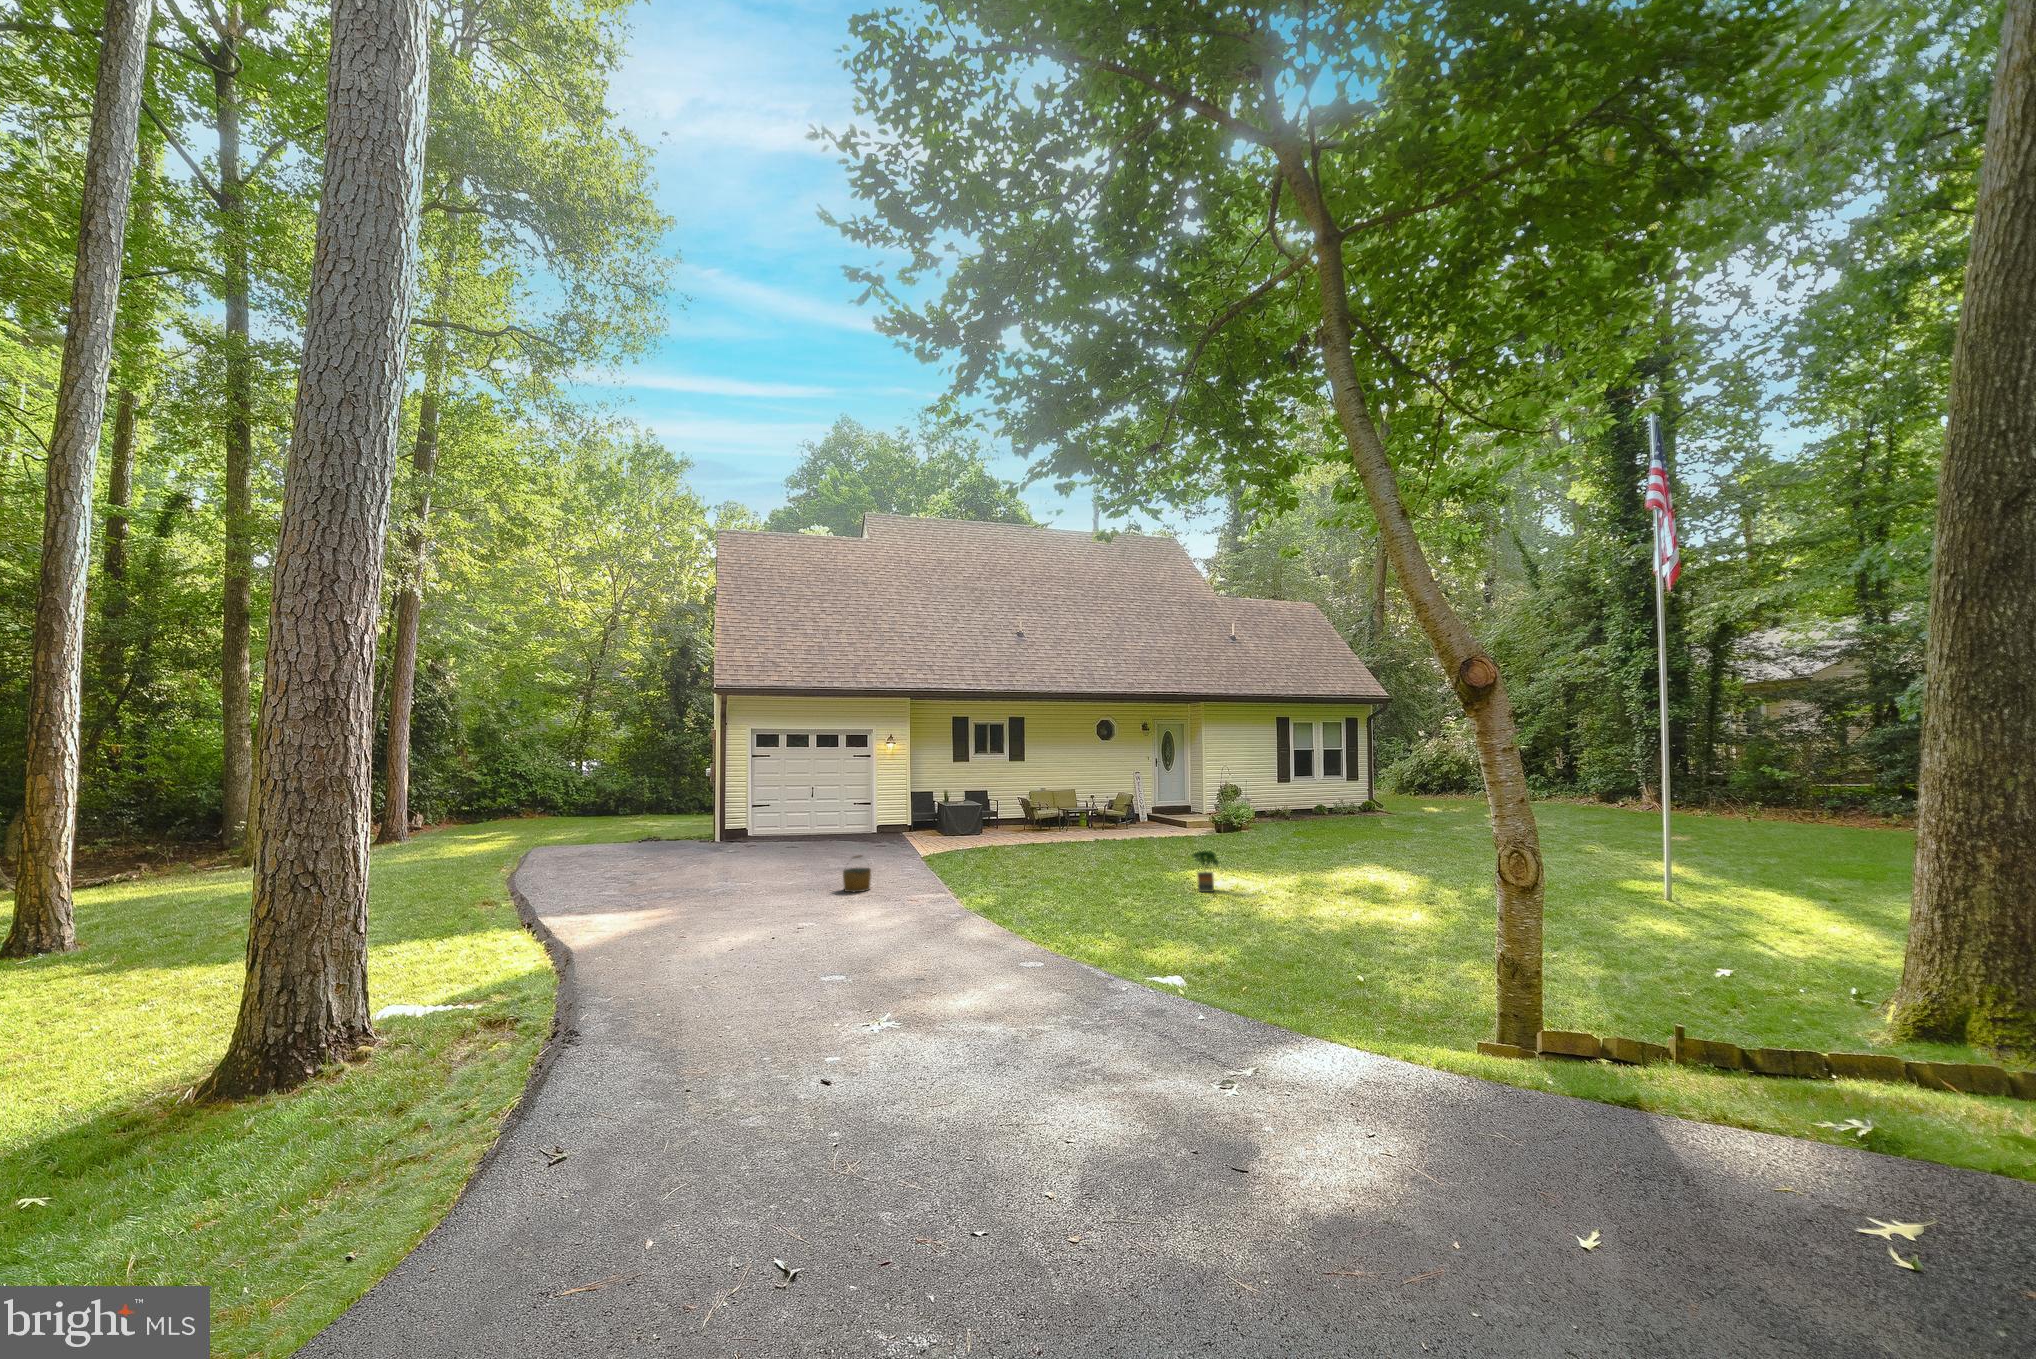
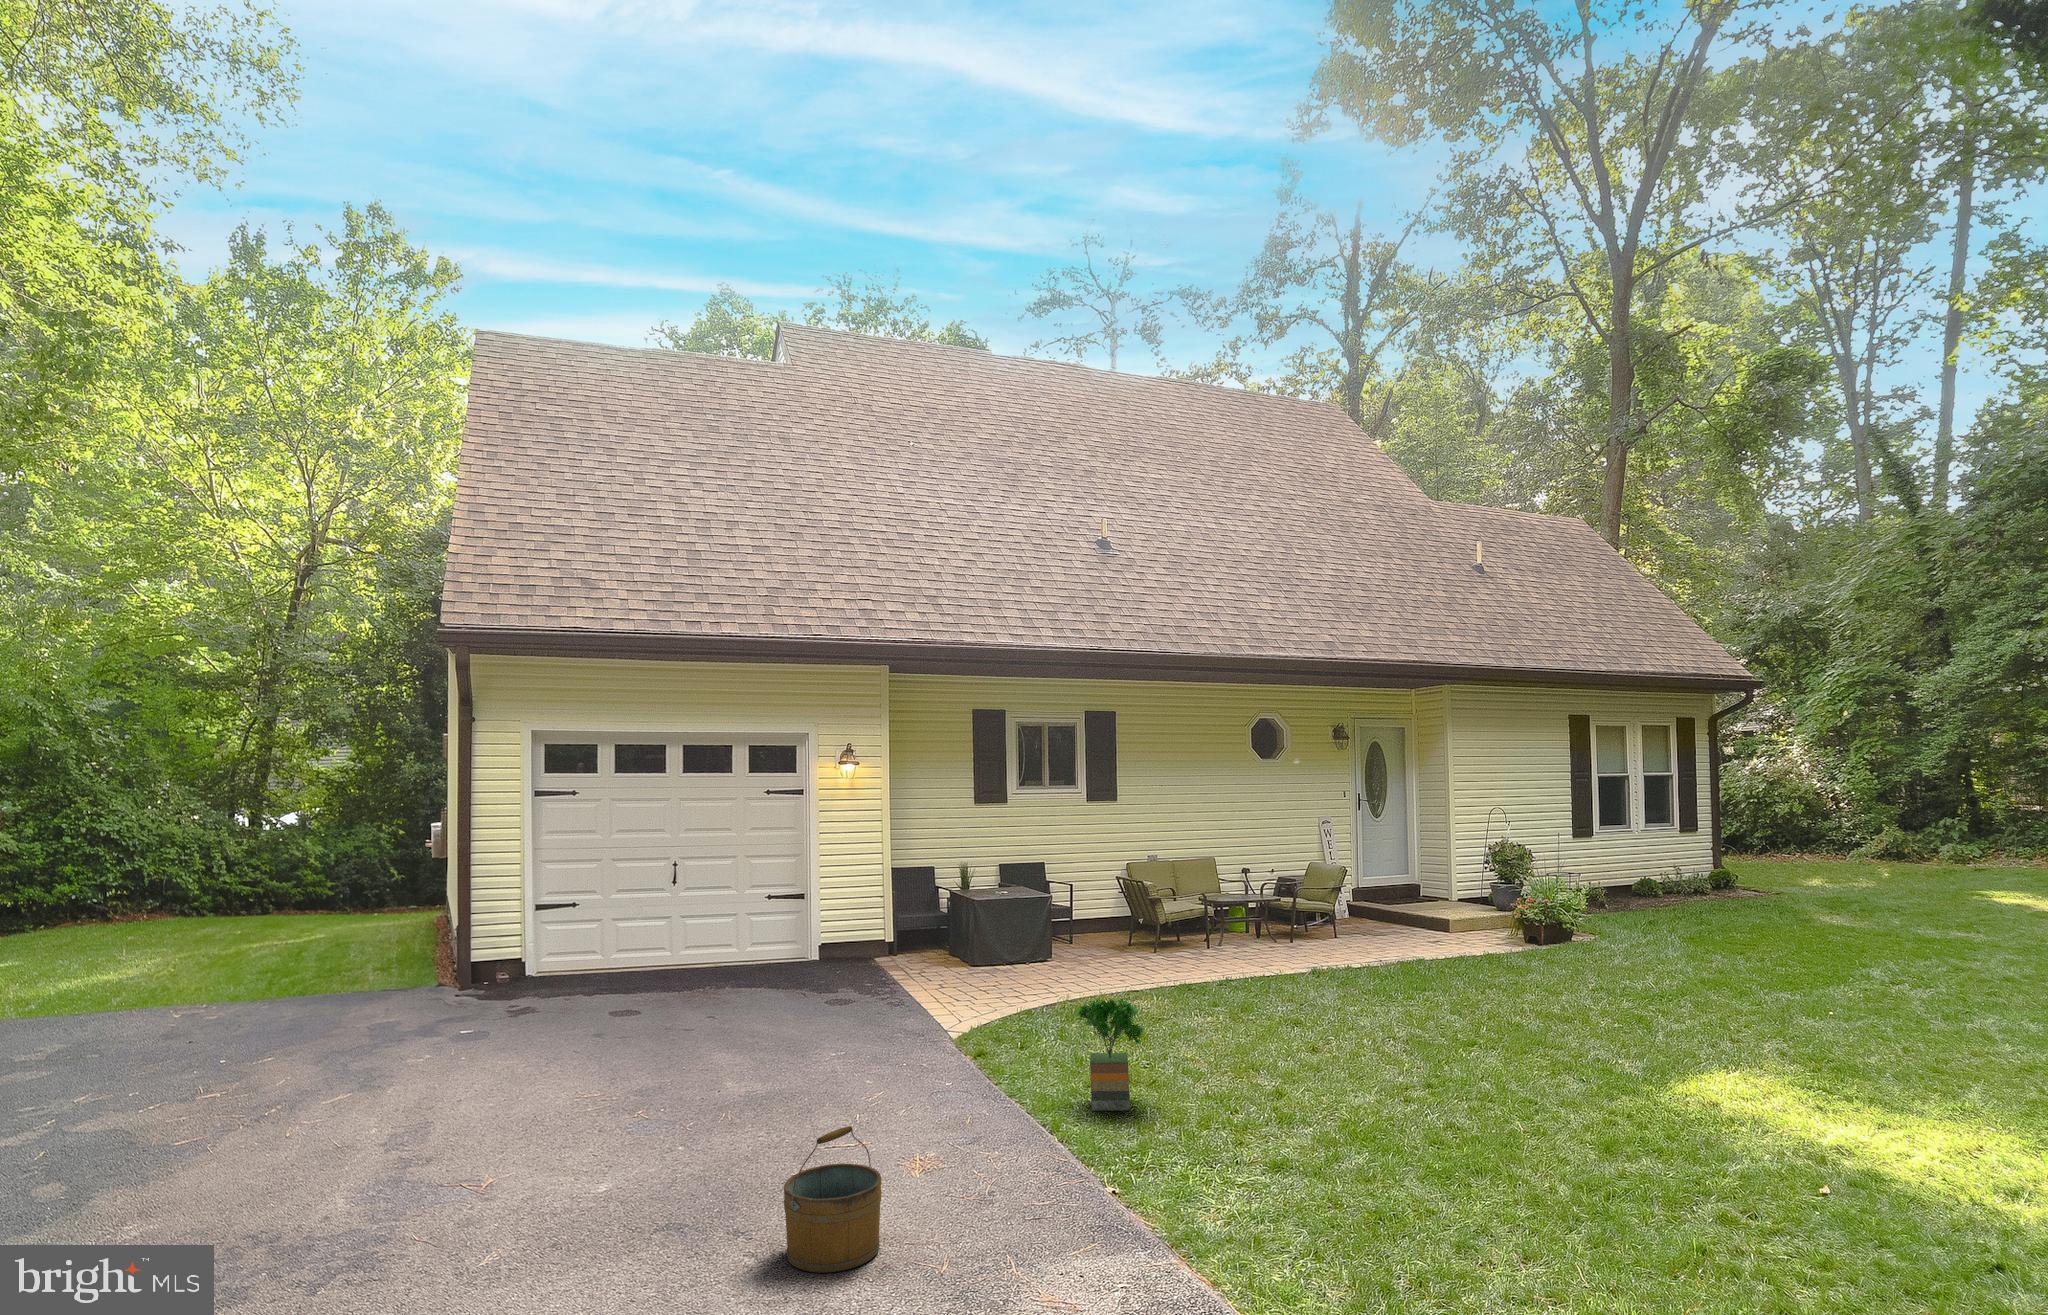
potted tree: present [1192,851,1219,892] -> present [1077,999,1144,1111]

